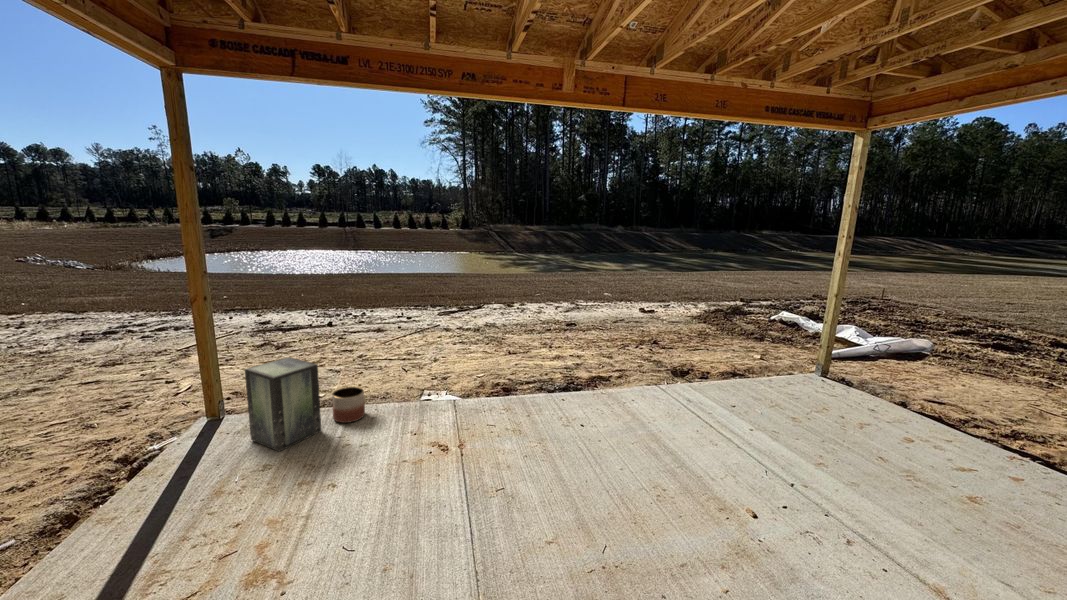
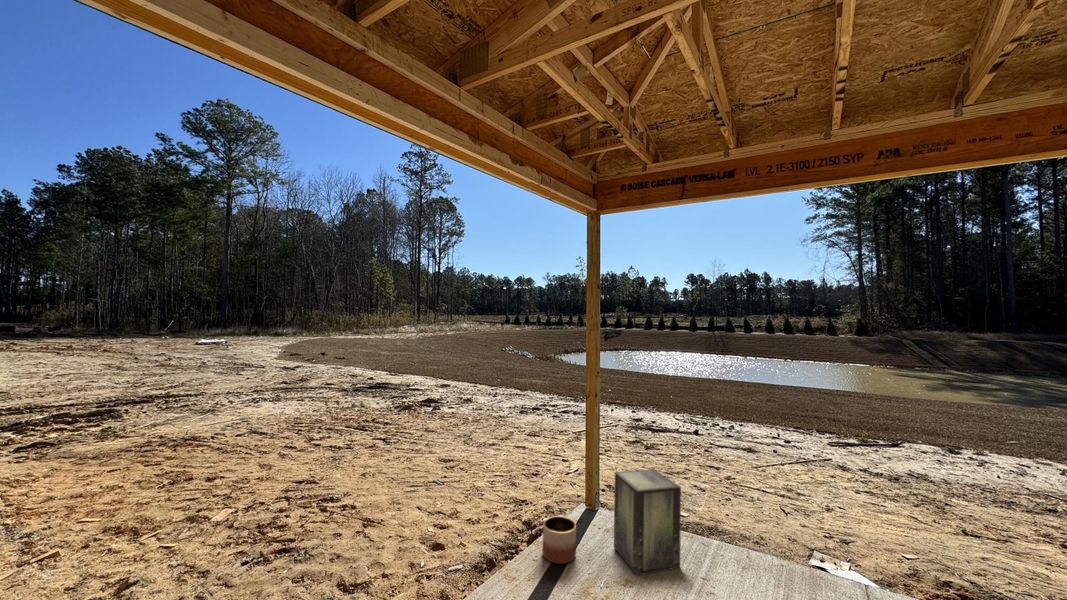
planter: present [332,387,365,423] -> present [542,516,576,564]

